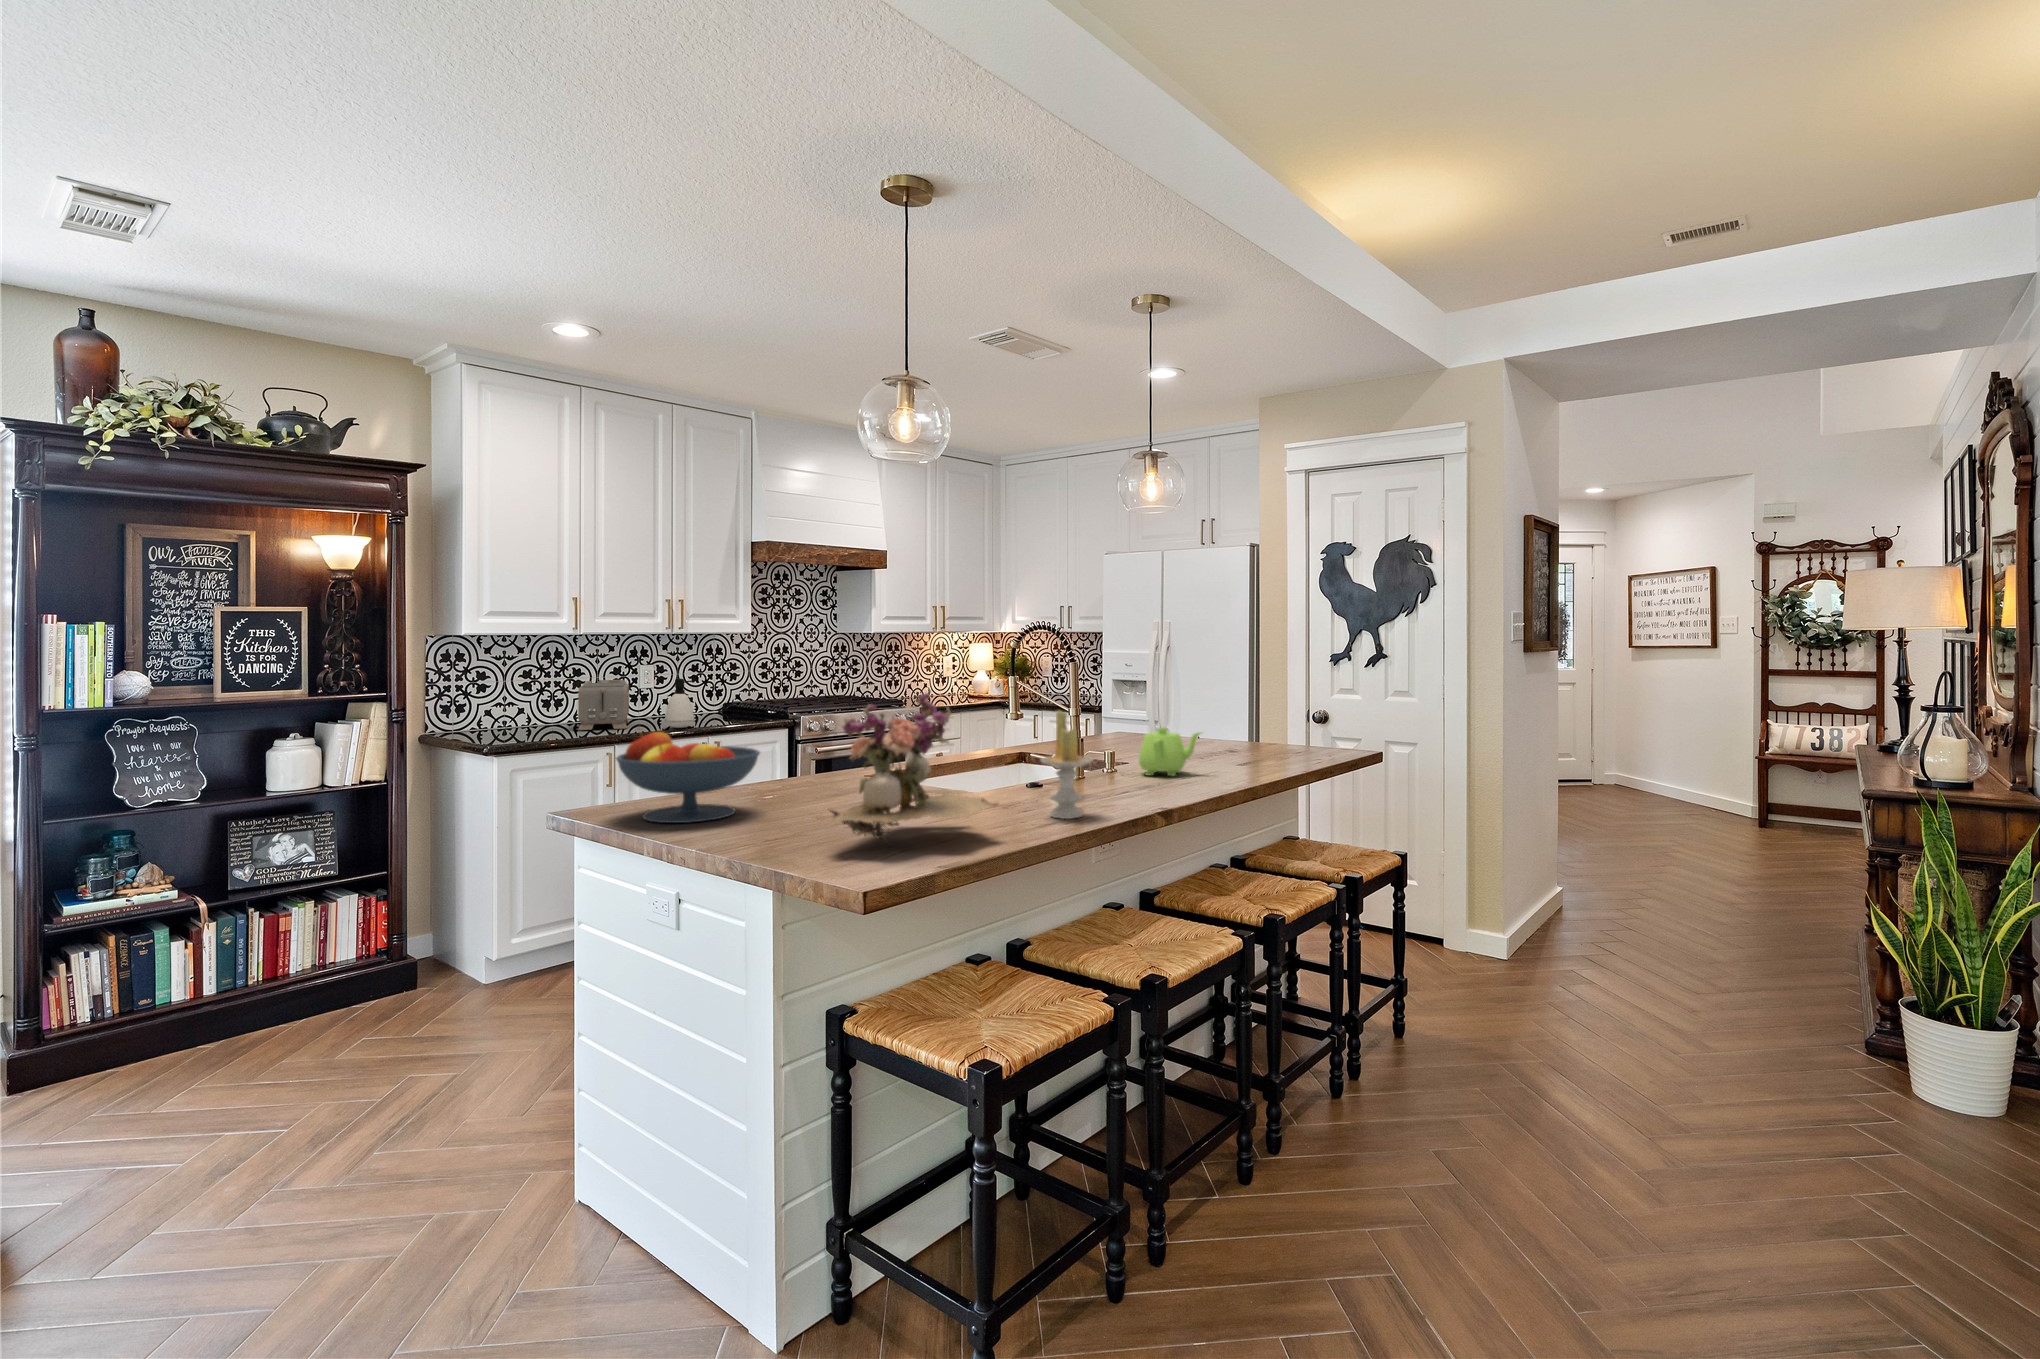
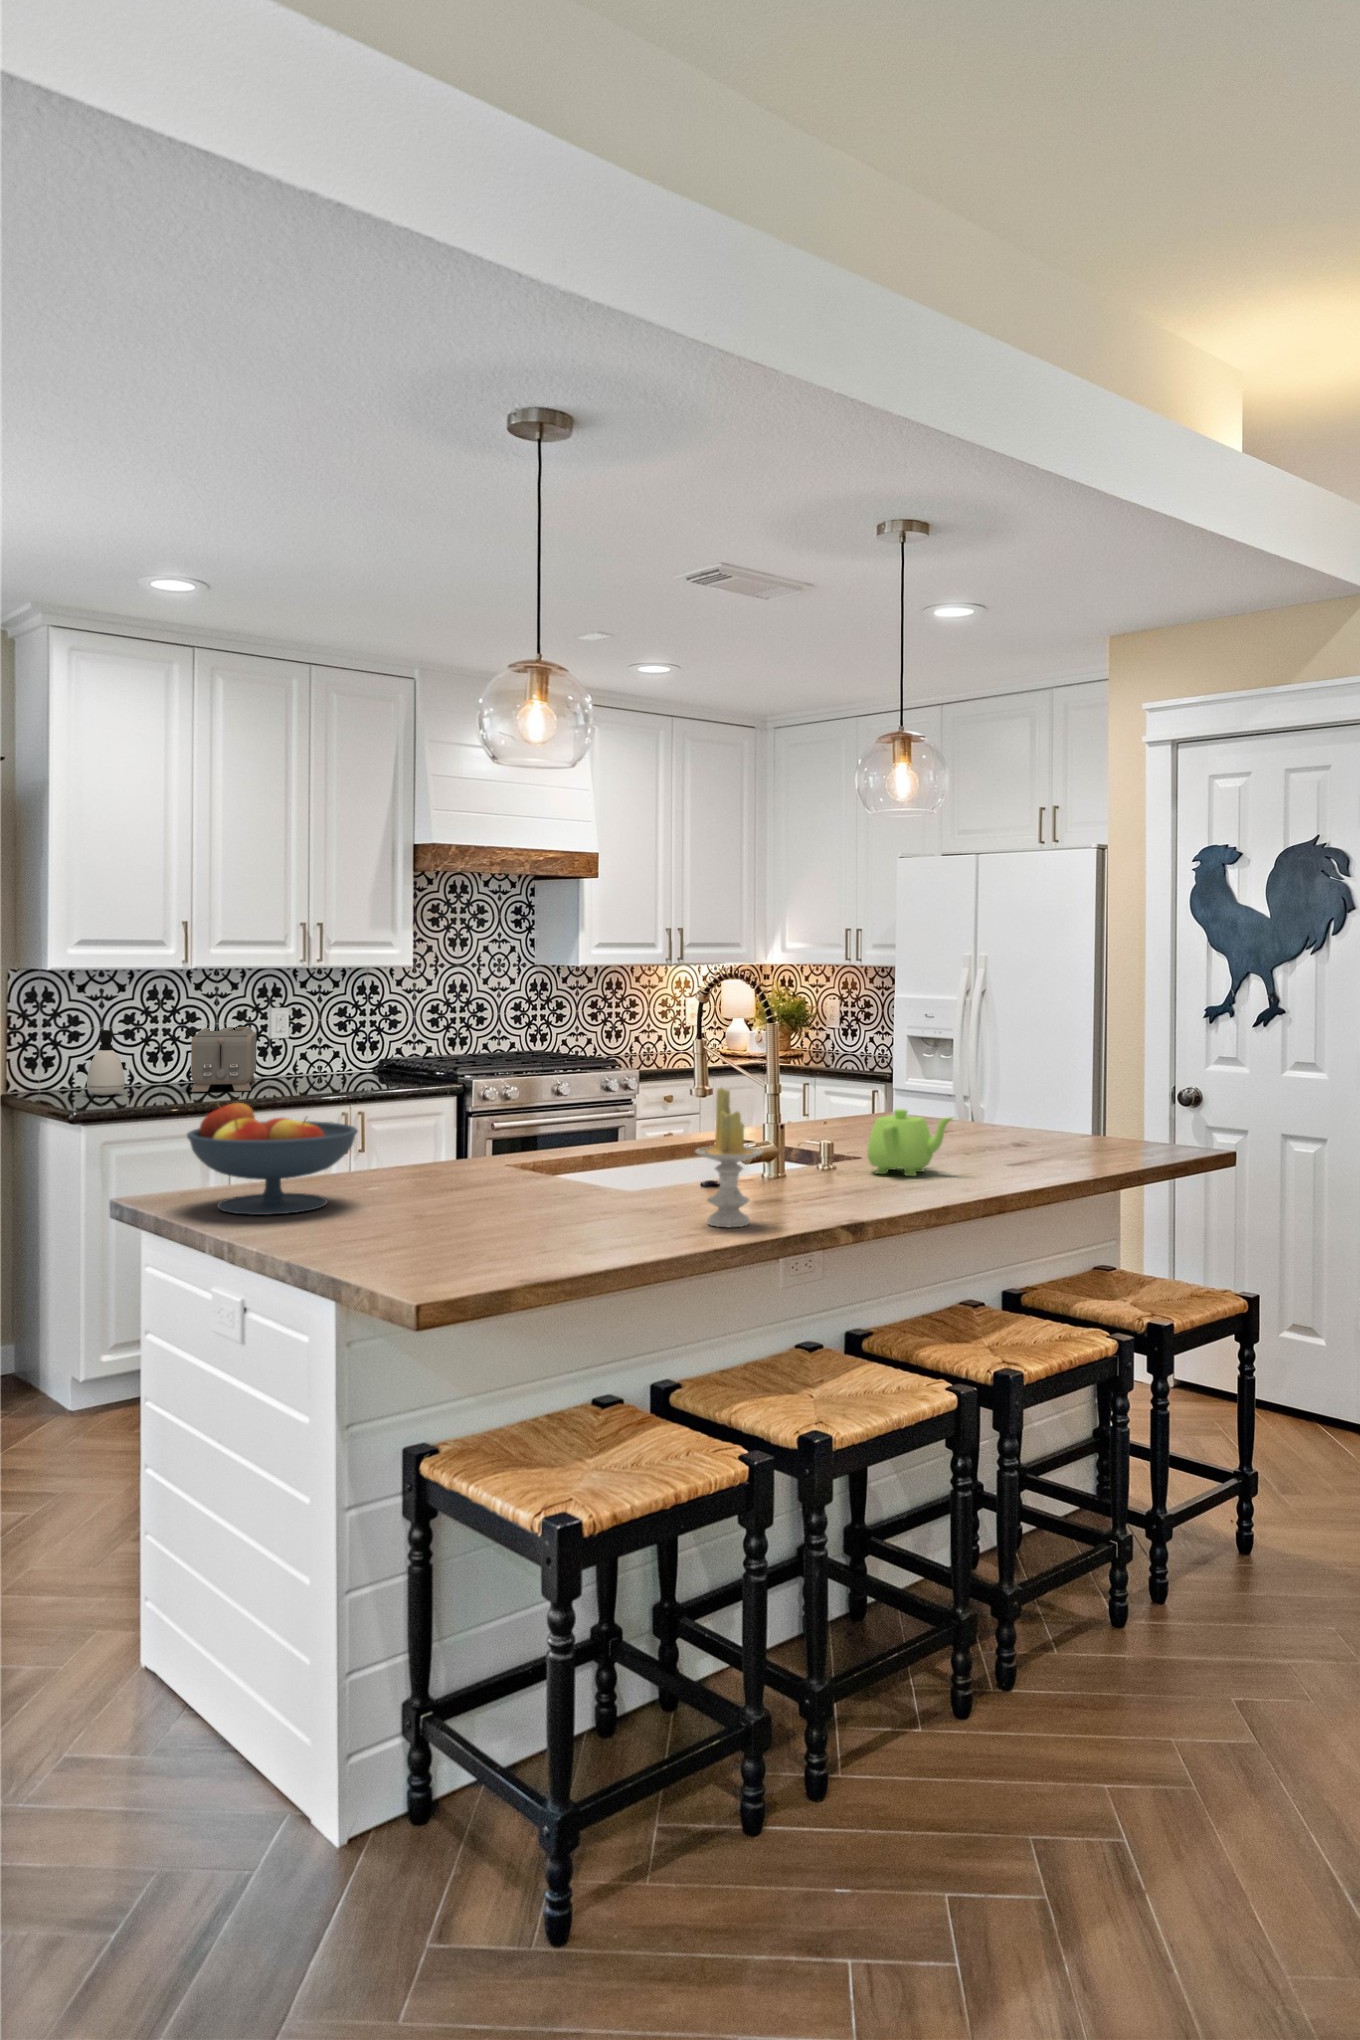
soap dispenser: present [665,679,694,728] -> present [87,1030,125,1096]
flower arrangement: present [830,690,998,842] -> none [408,1058,623,1249]

